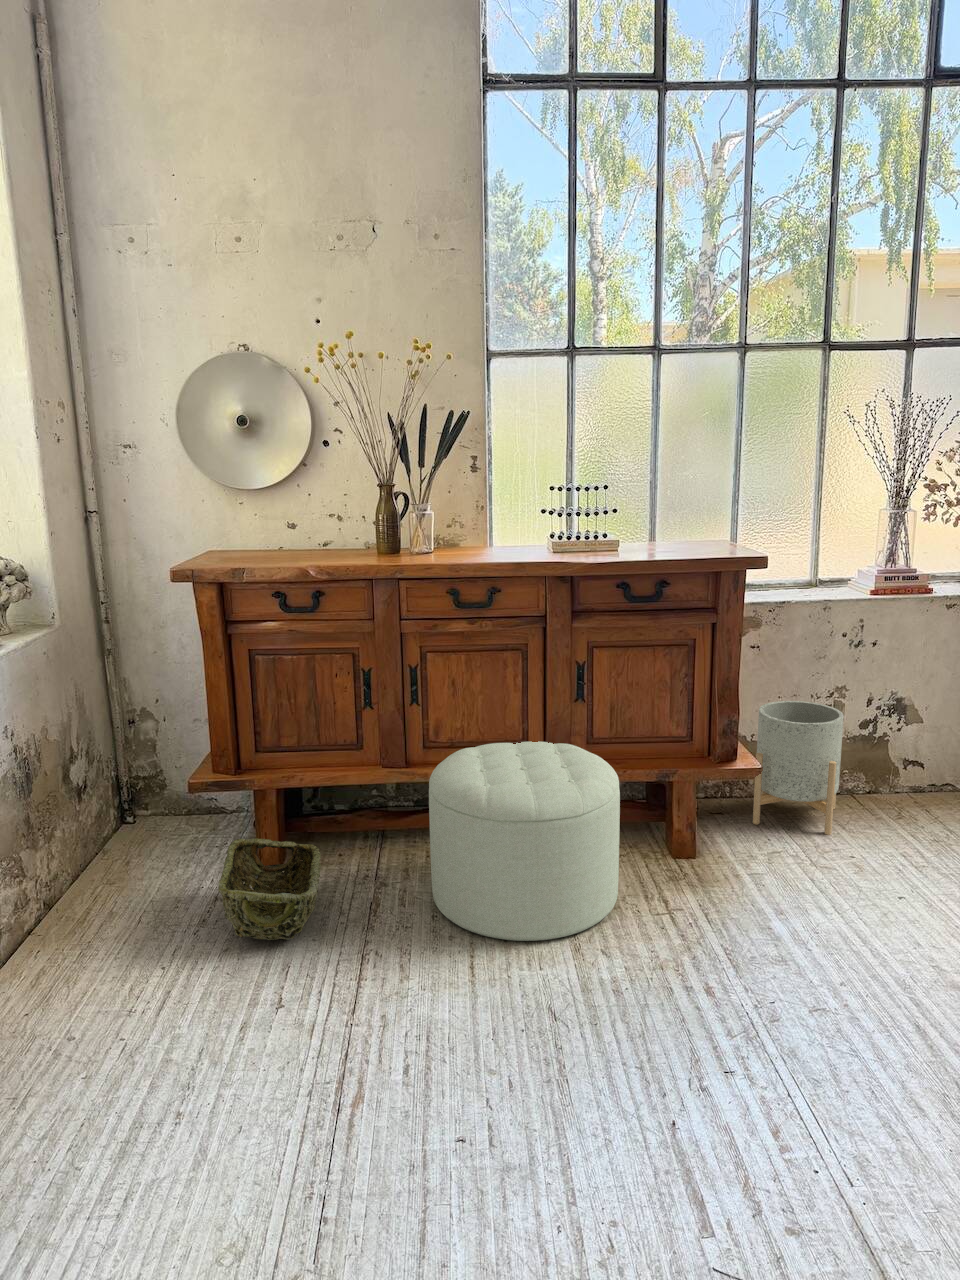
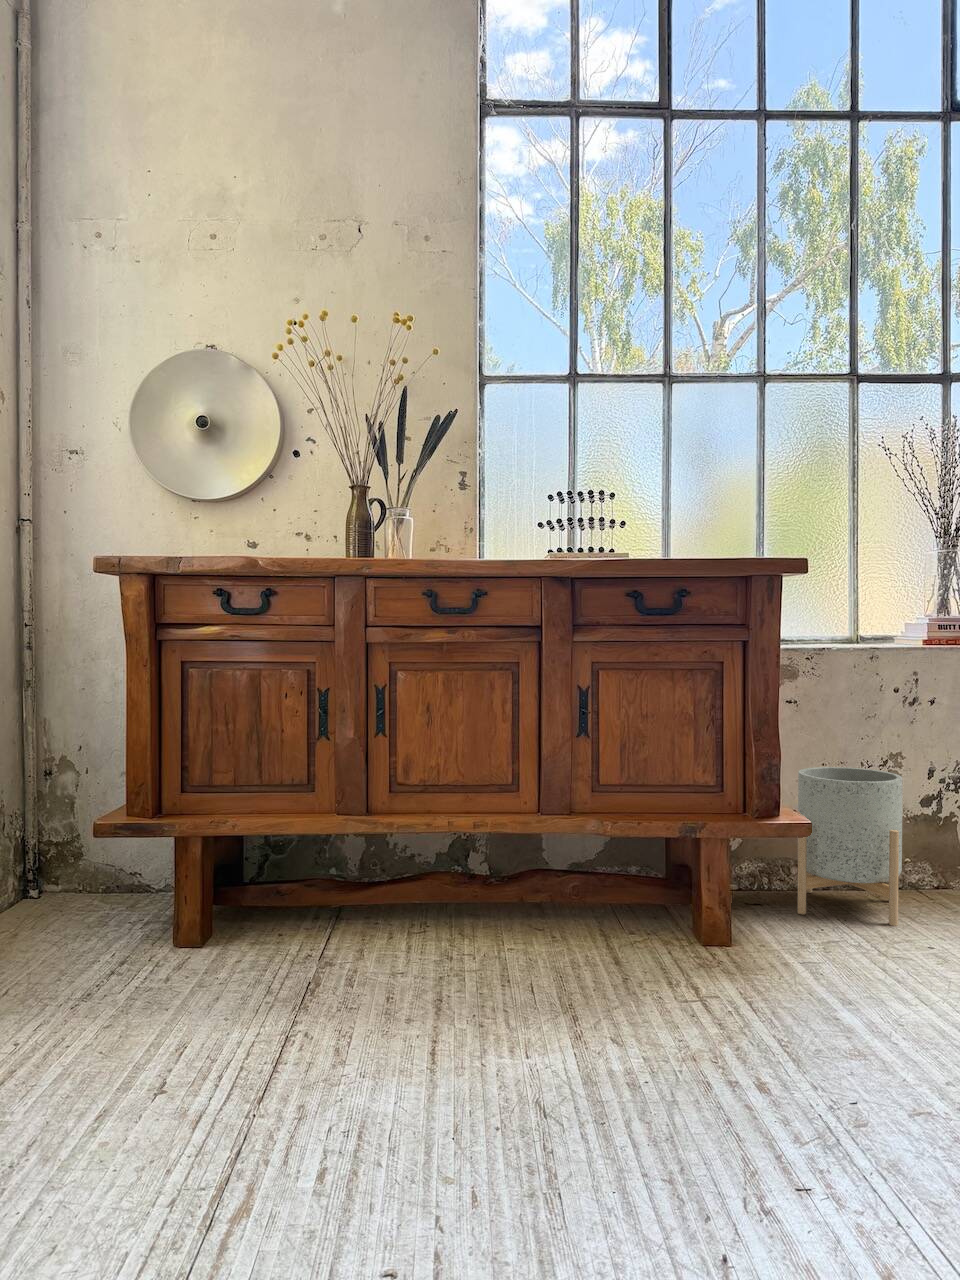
ottoman: present [429,741,620,941] -> none [391,784,632,1024]
woven basket: present [218,839,321,940] -> none [101,892,250,1016]

